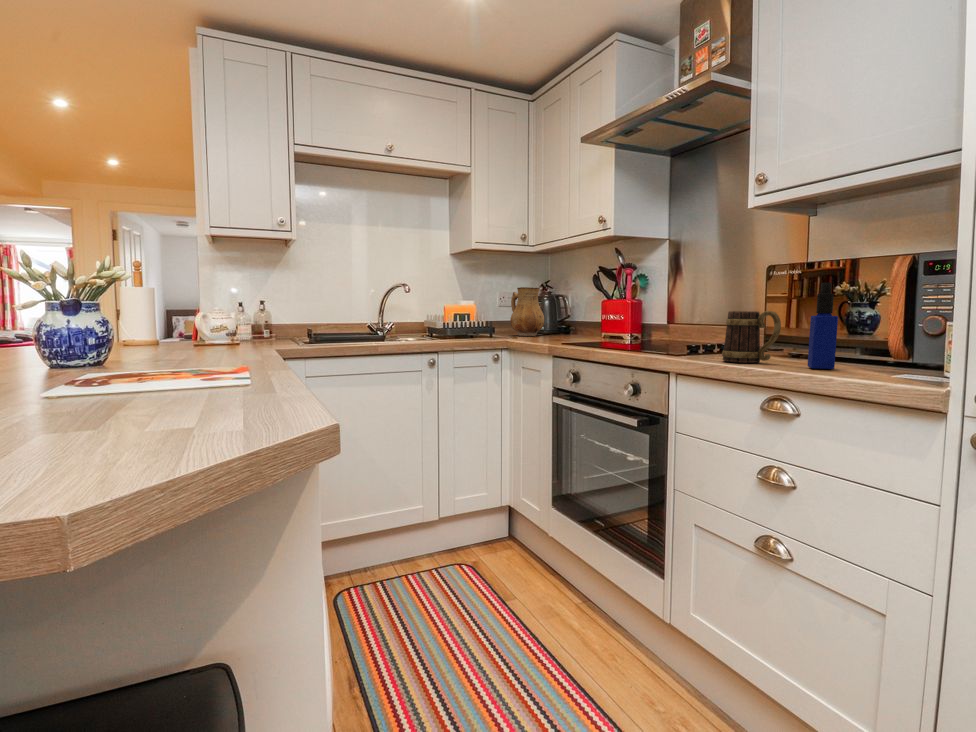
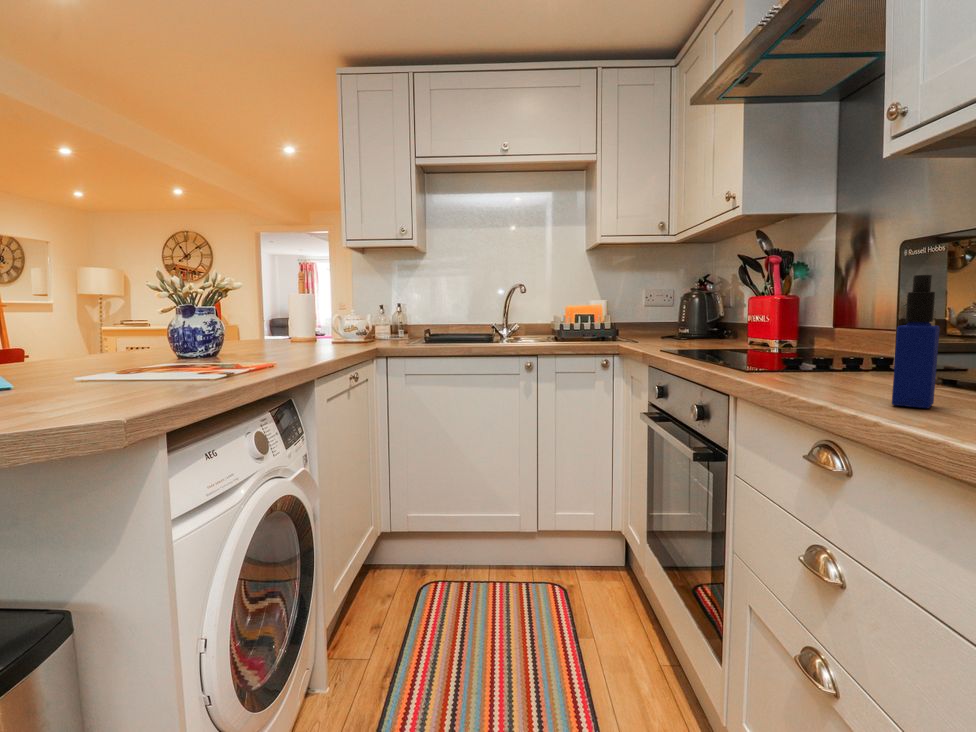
ceramic pitcher: present [510,287,544,336] -> none [644,283,685,338]
mug: present [722,311,781,363] -> none [789,317,869,390]

